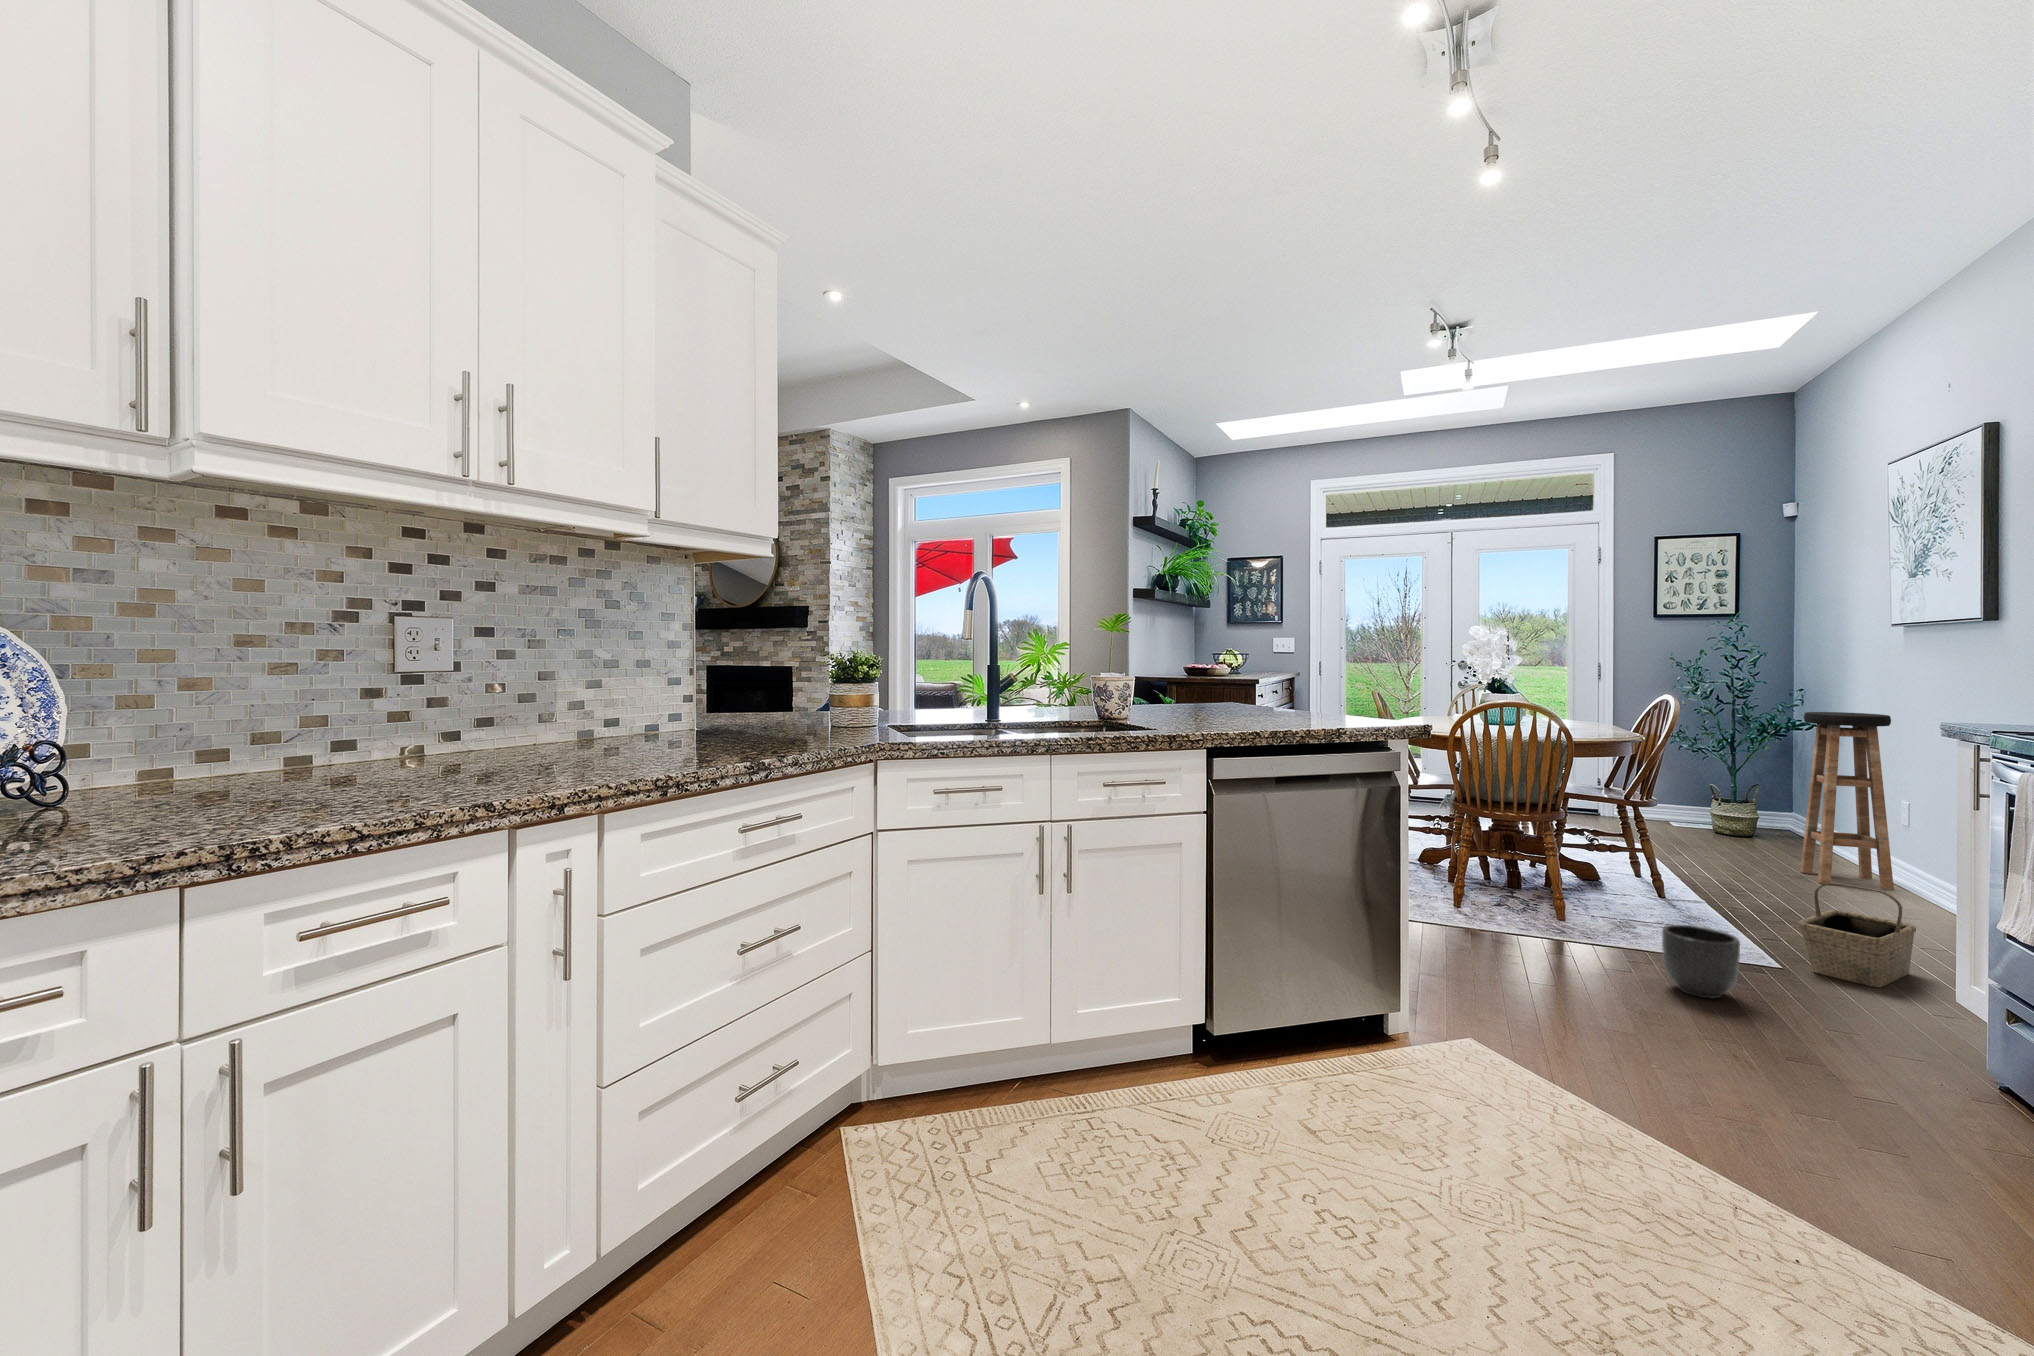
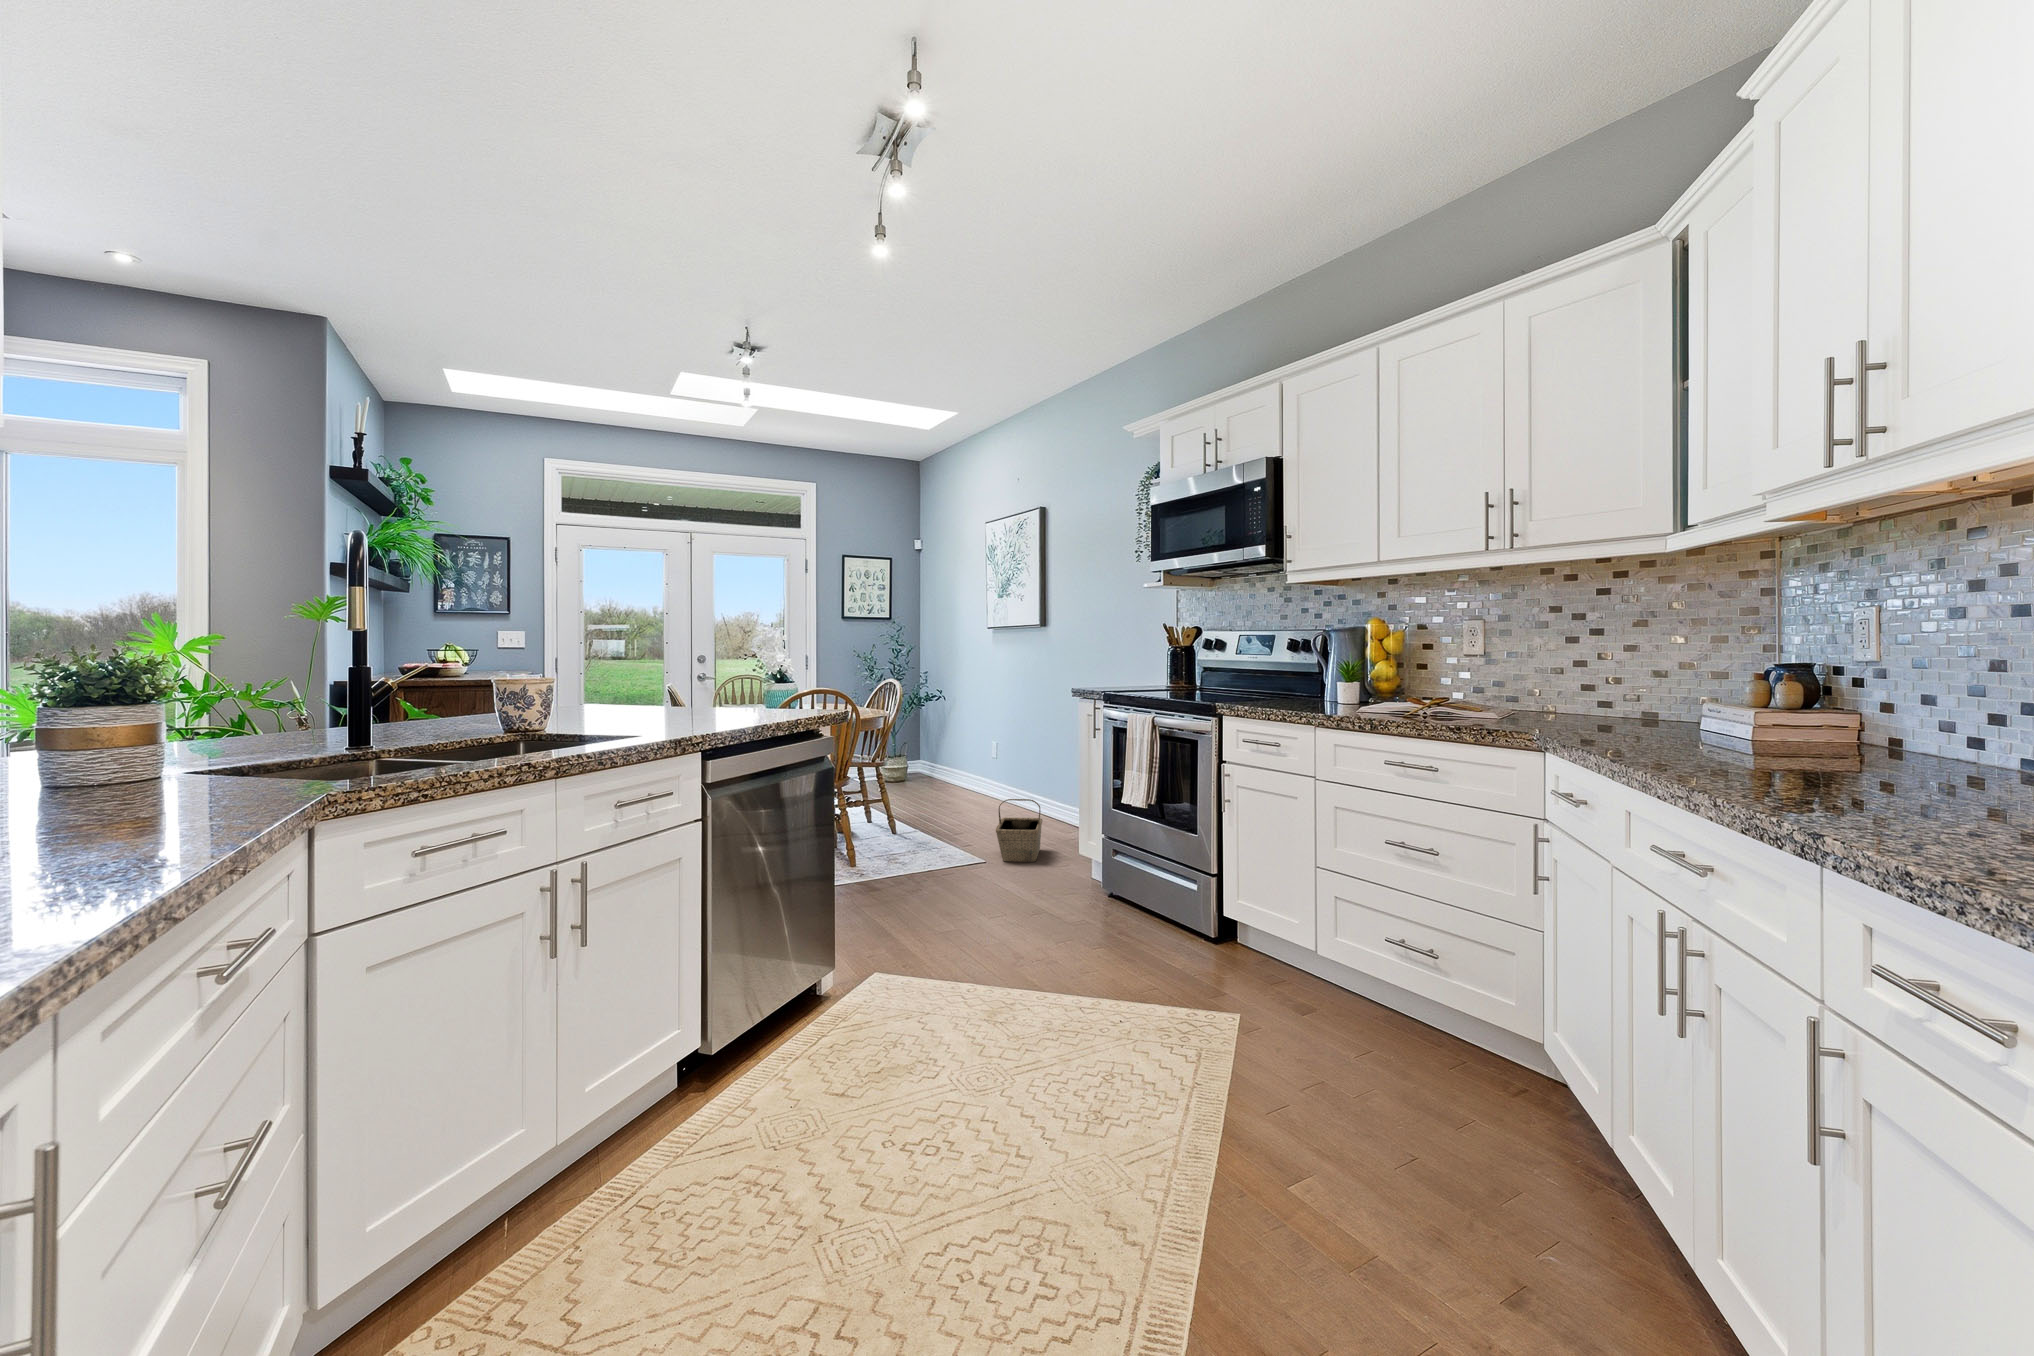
bar stool: present [1800,712,1894,890] -> none [946,686,995,804]
planter: present [1662,925,1740,998] -> none [945,845,988,895]

